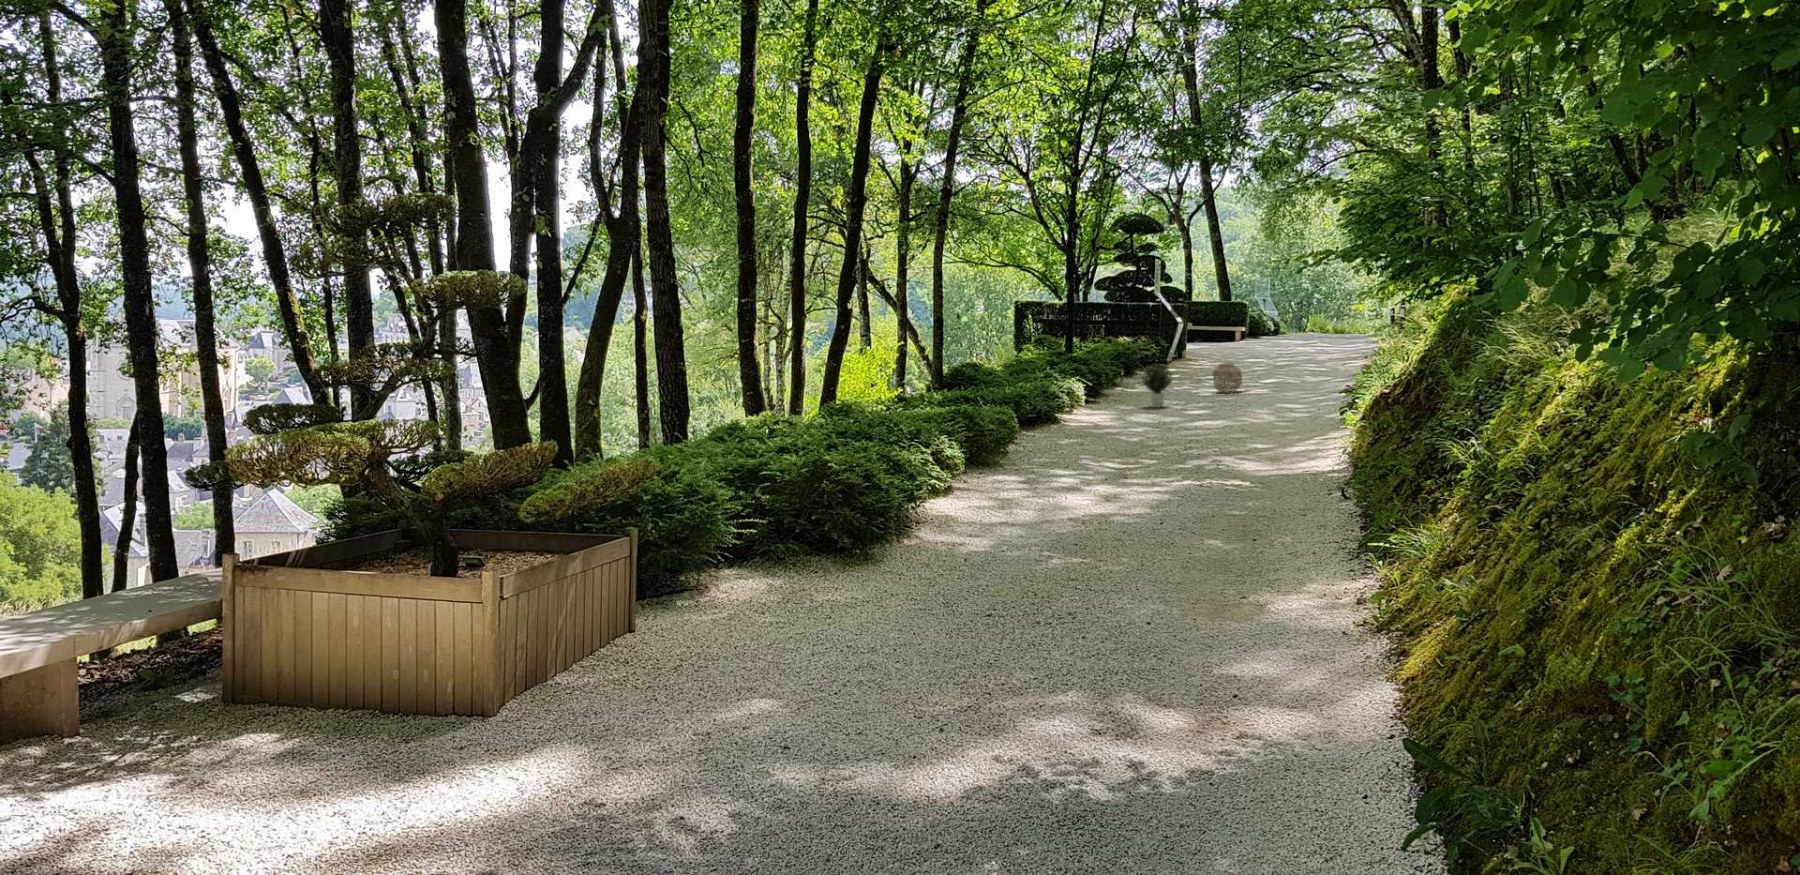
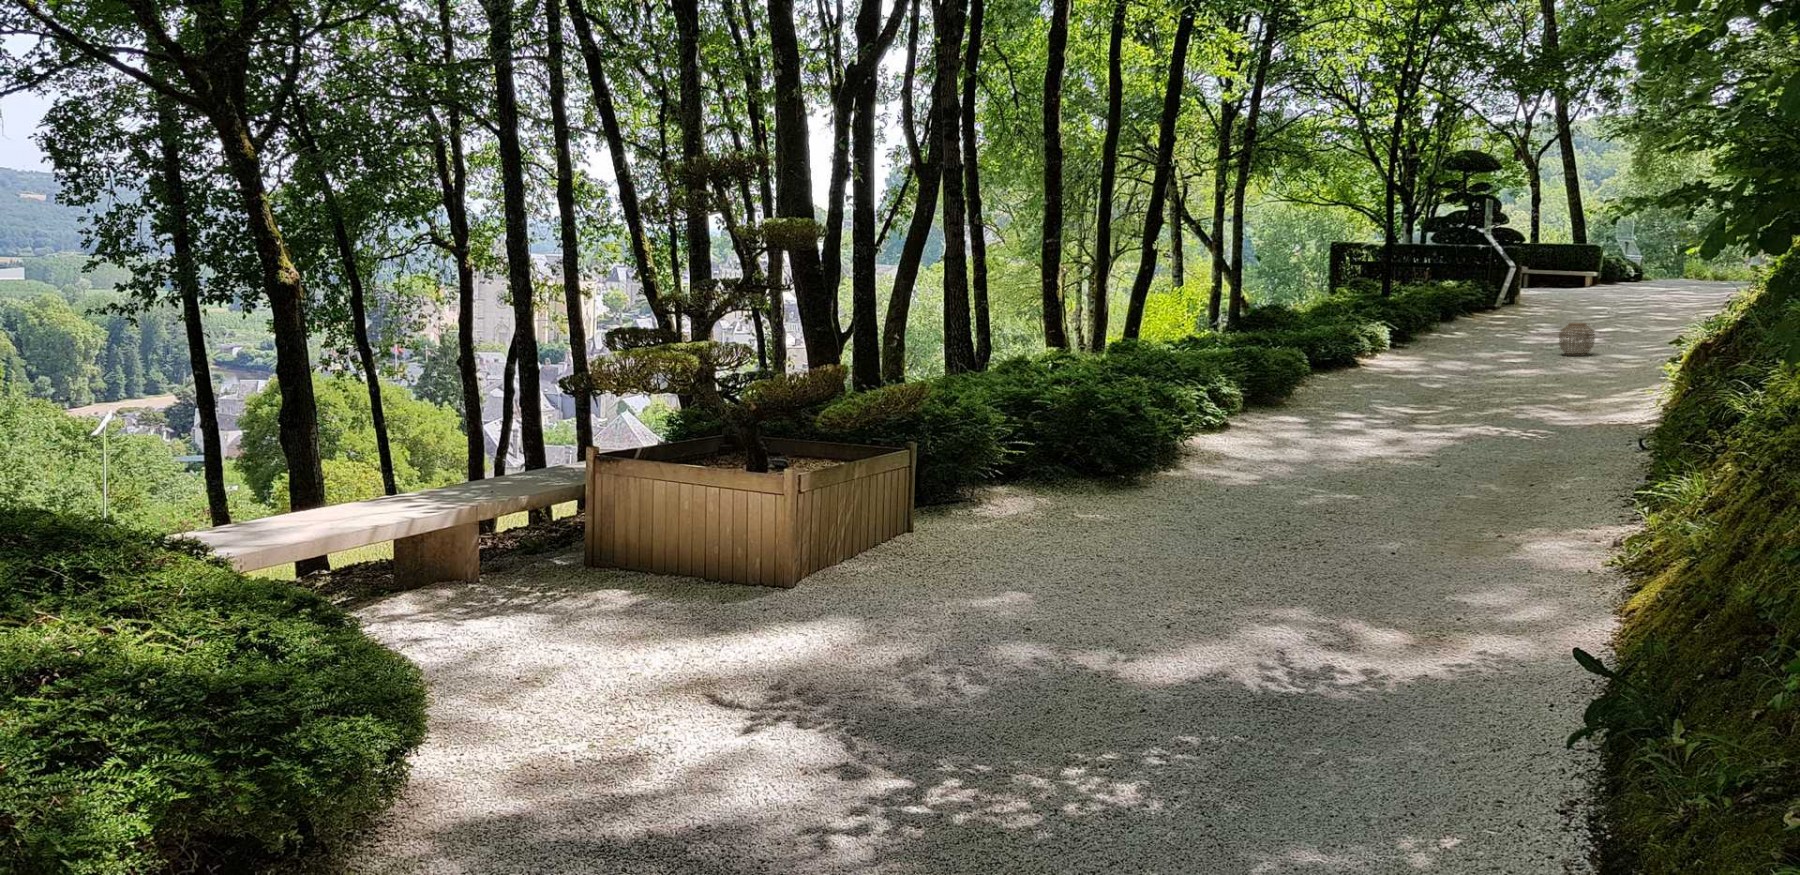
potted plant: present [1142,363,1172,407] -> none [1475,322,1514,370]

